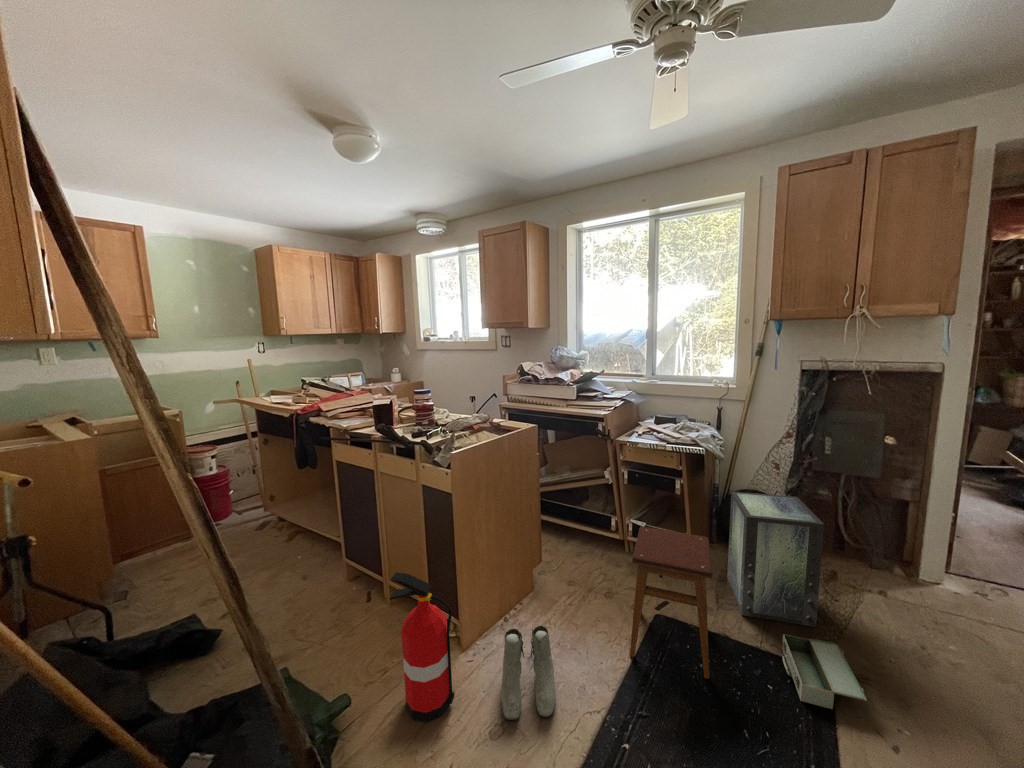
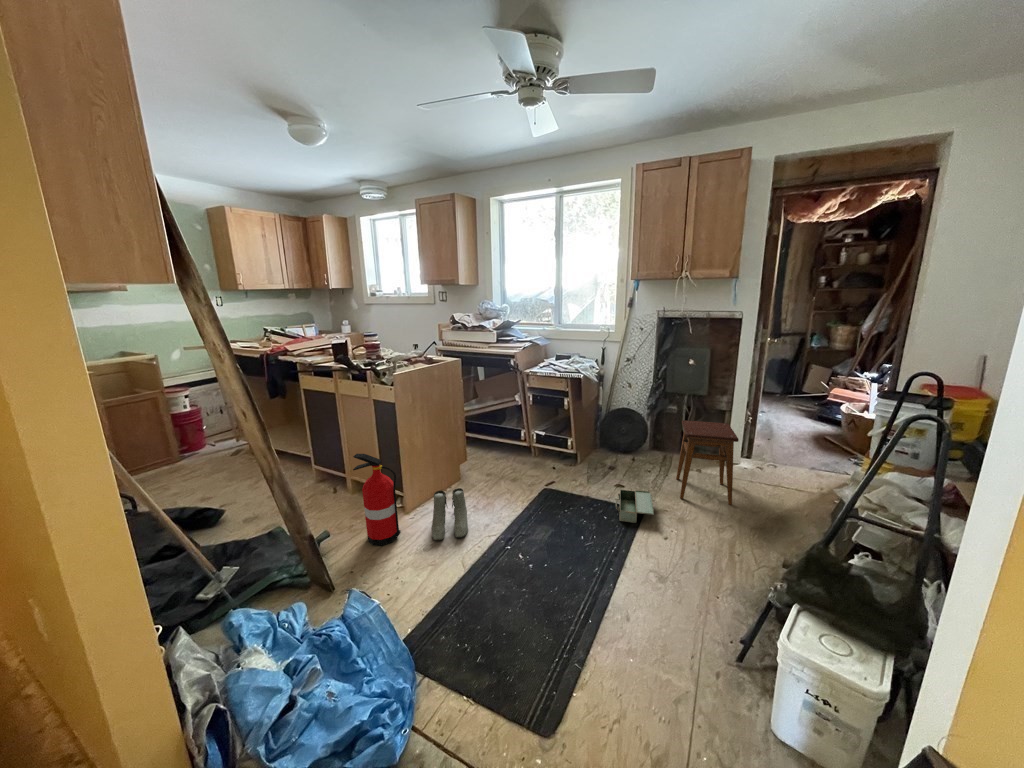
storage box: present [727,492,824,627] -> none [600,405,650,488]
stool: present [630,526,713,679] -> present [676,420,739,505]

